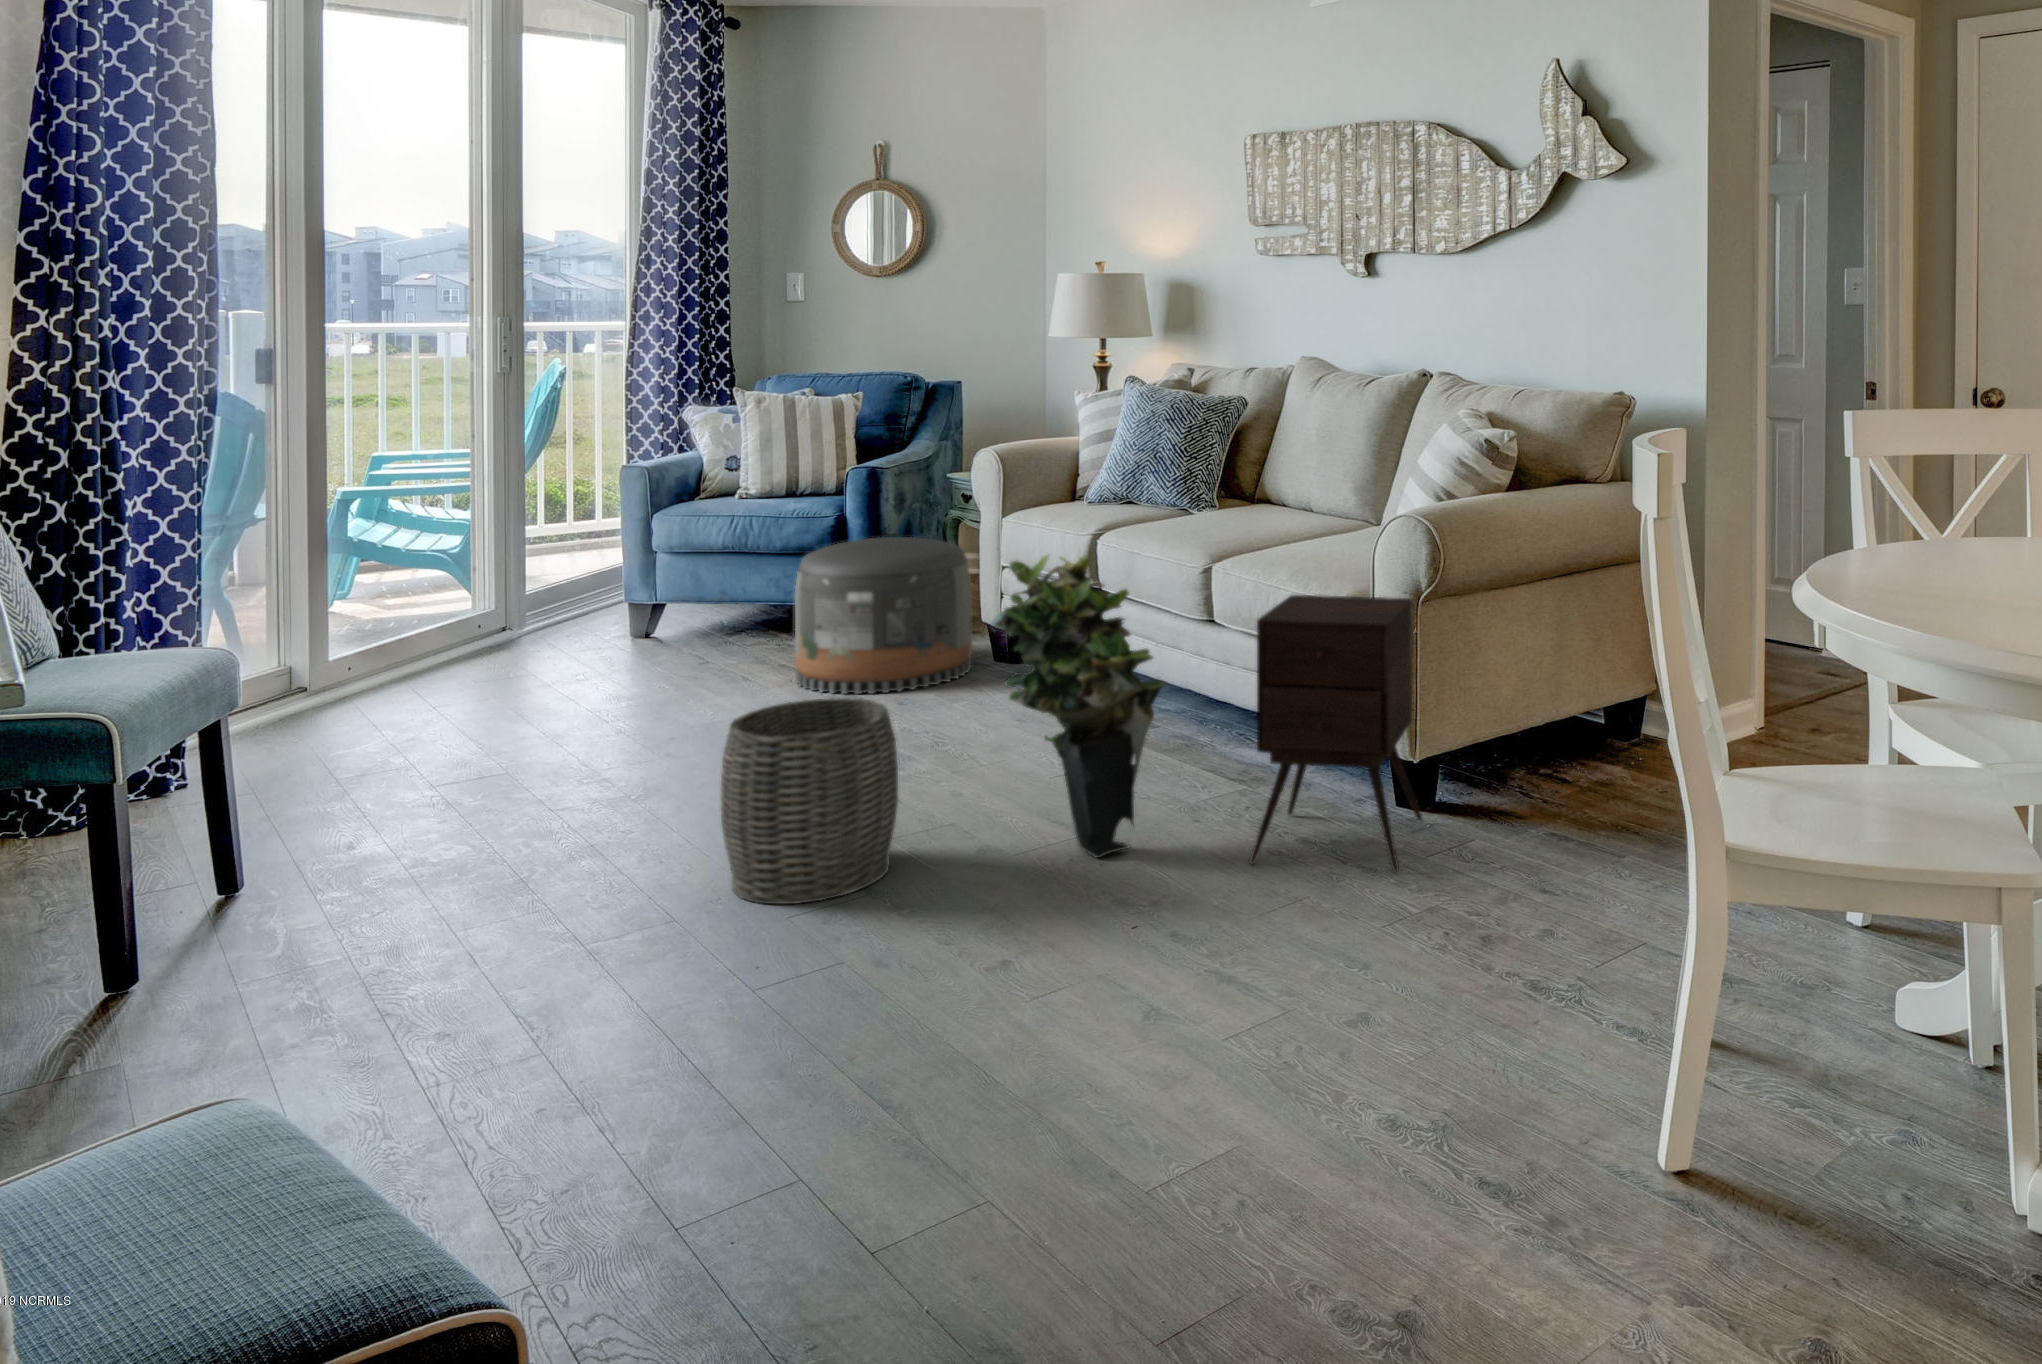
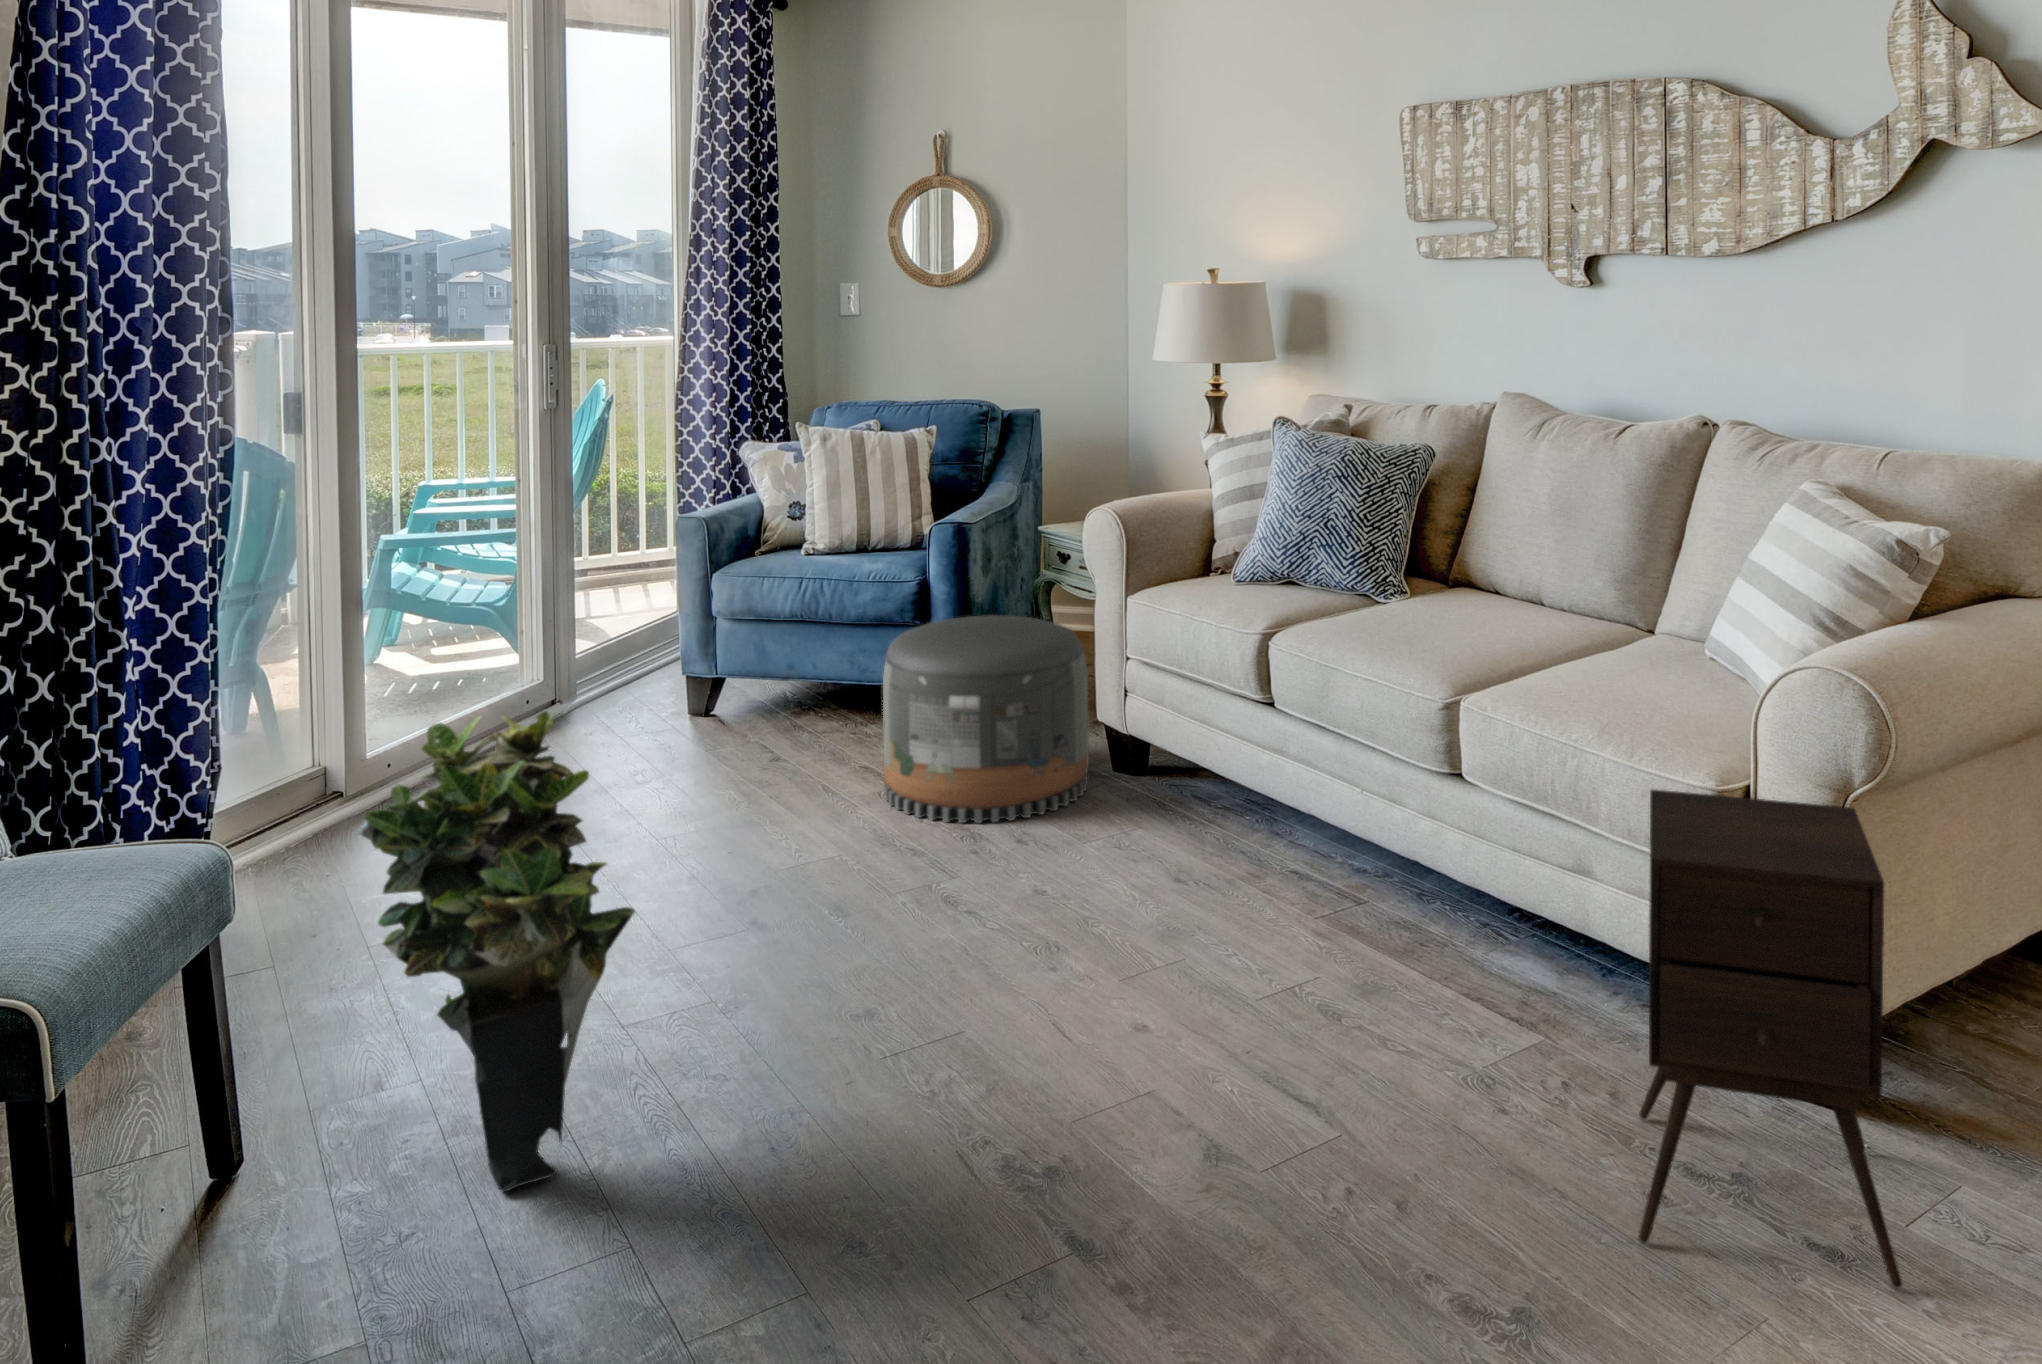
potted plant: present [991,552,1163,858] -> present [358,711,635,1192]
woven basket: present [721,698,898,904] -> none [858,932,1100,1284]

